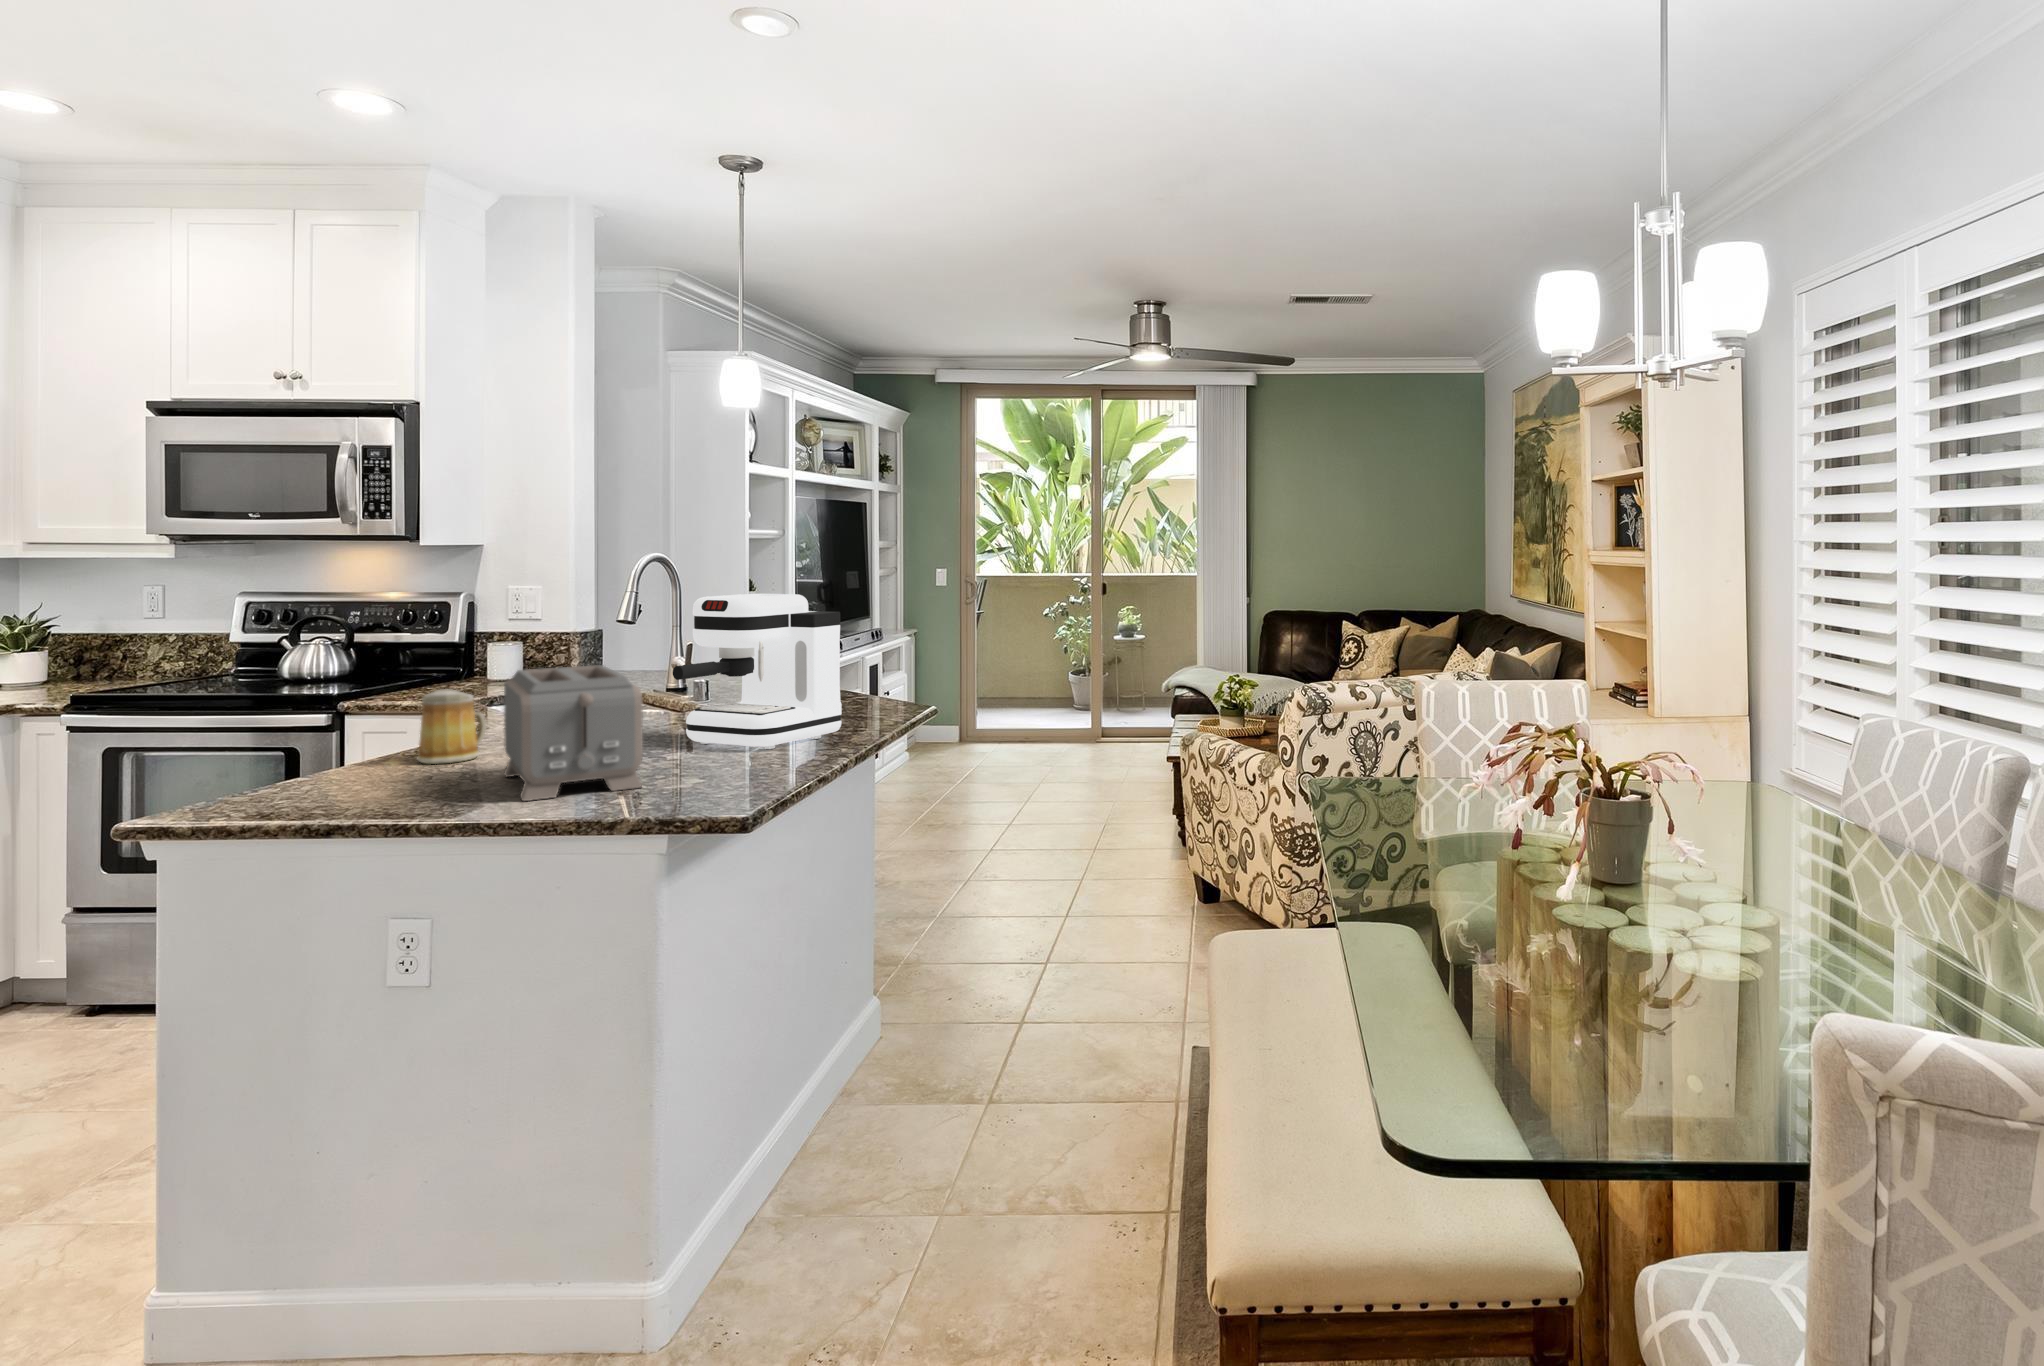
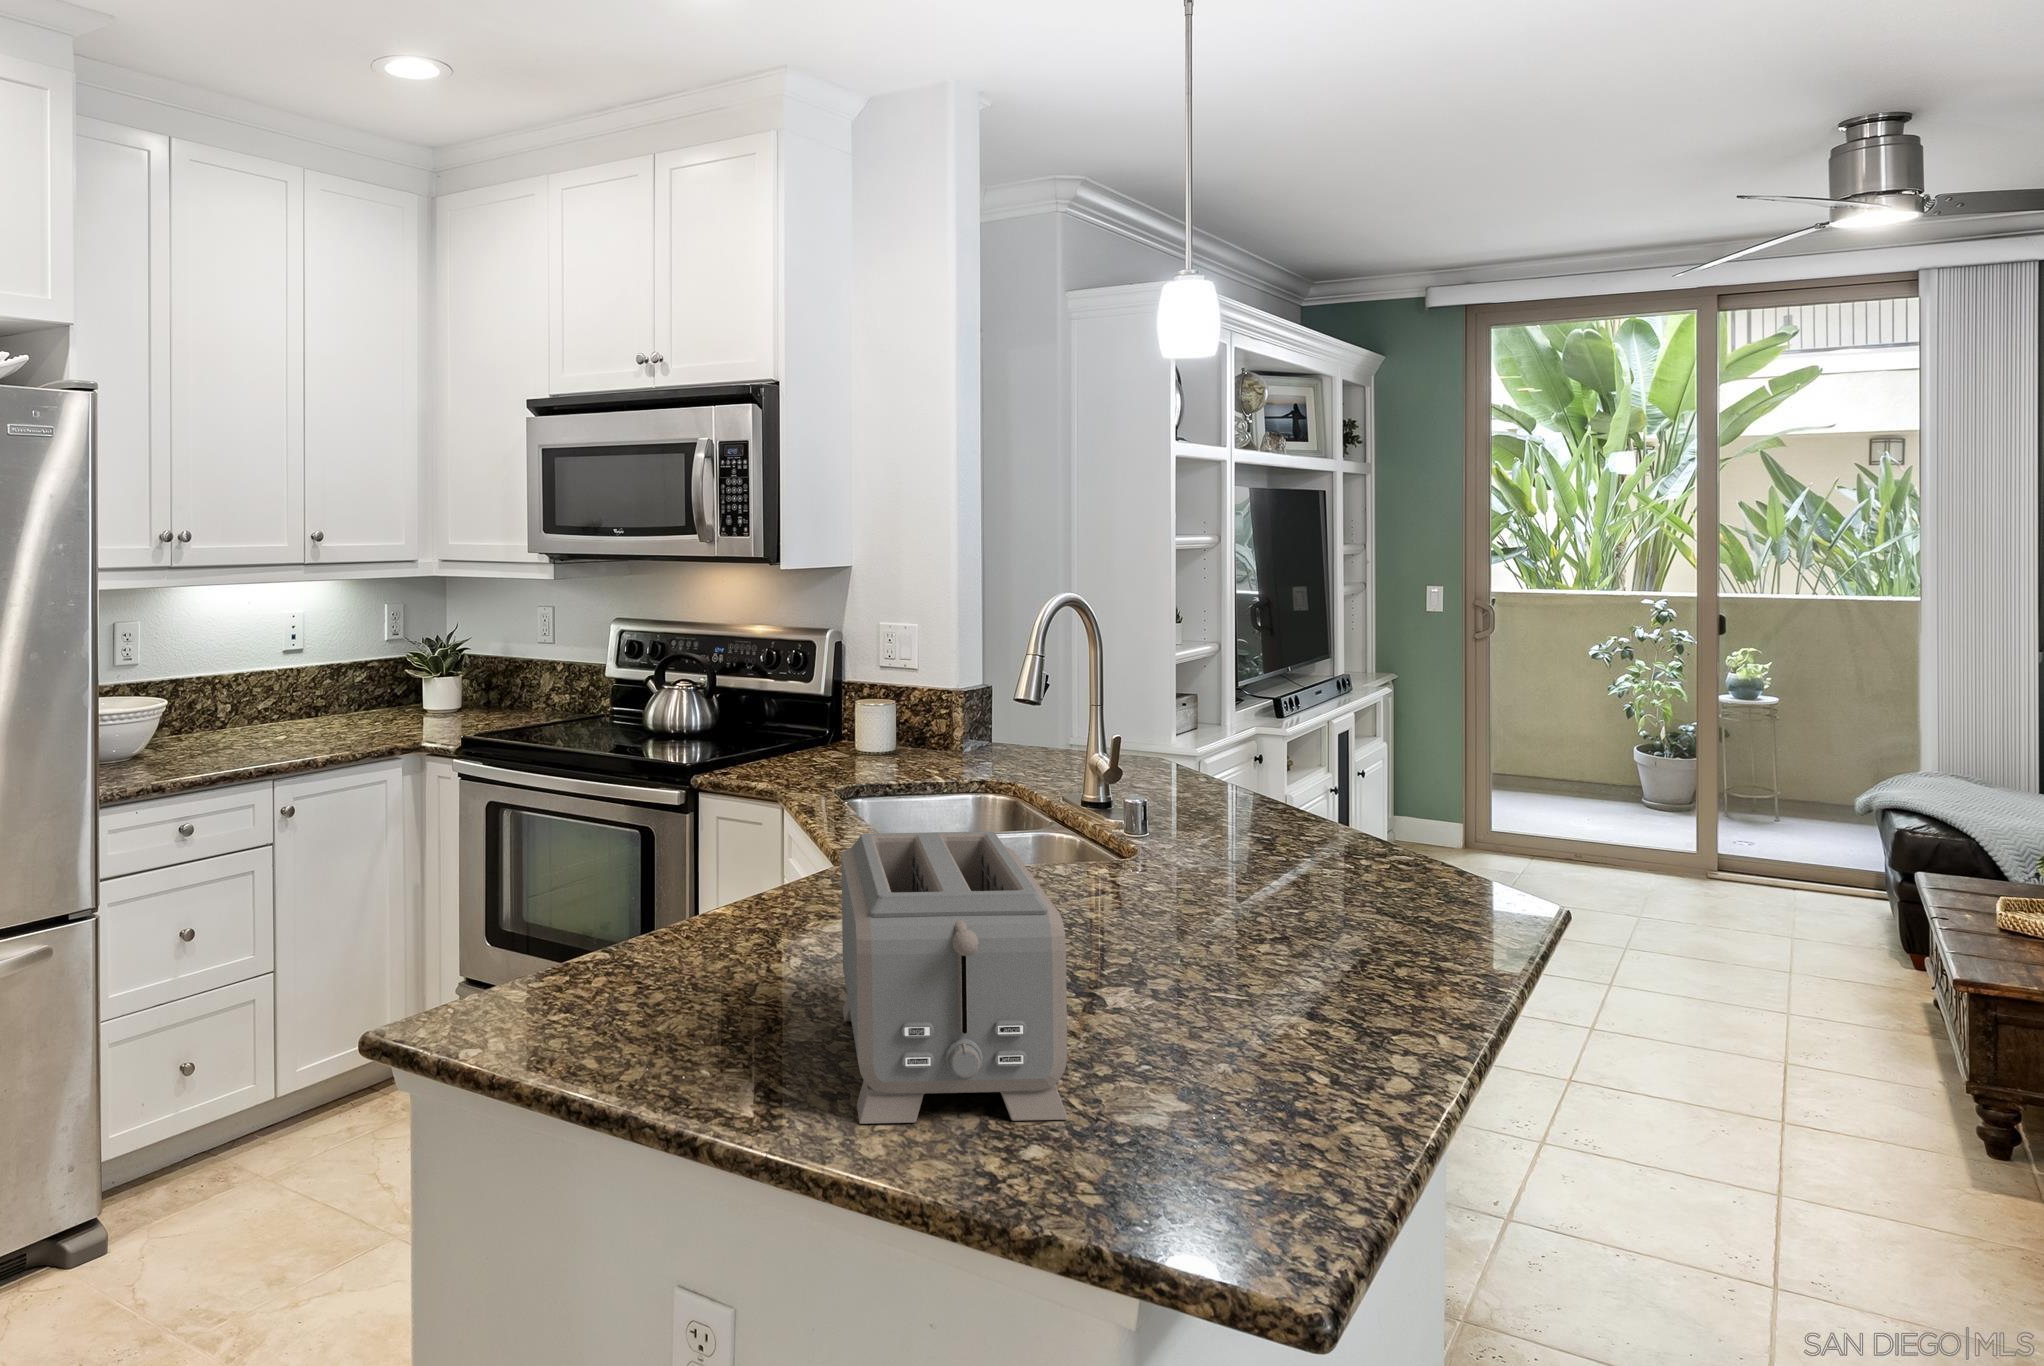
coffee maker: present [673,594,841,749] -> none [1109,691,1417,1012]
mug: present [417,690,486,764] -> none [734,833,828,953]

